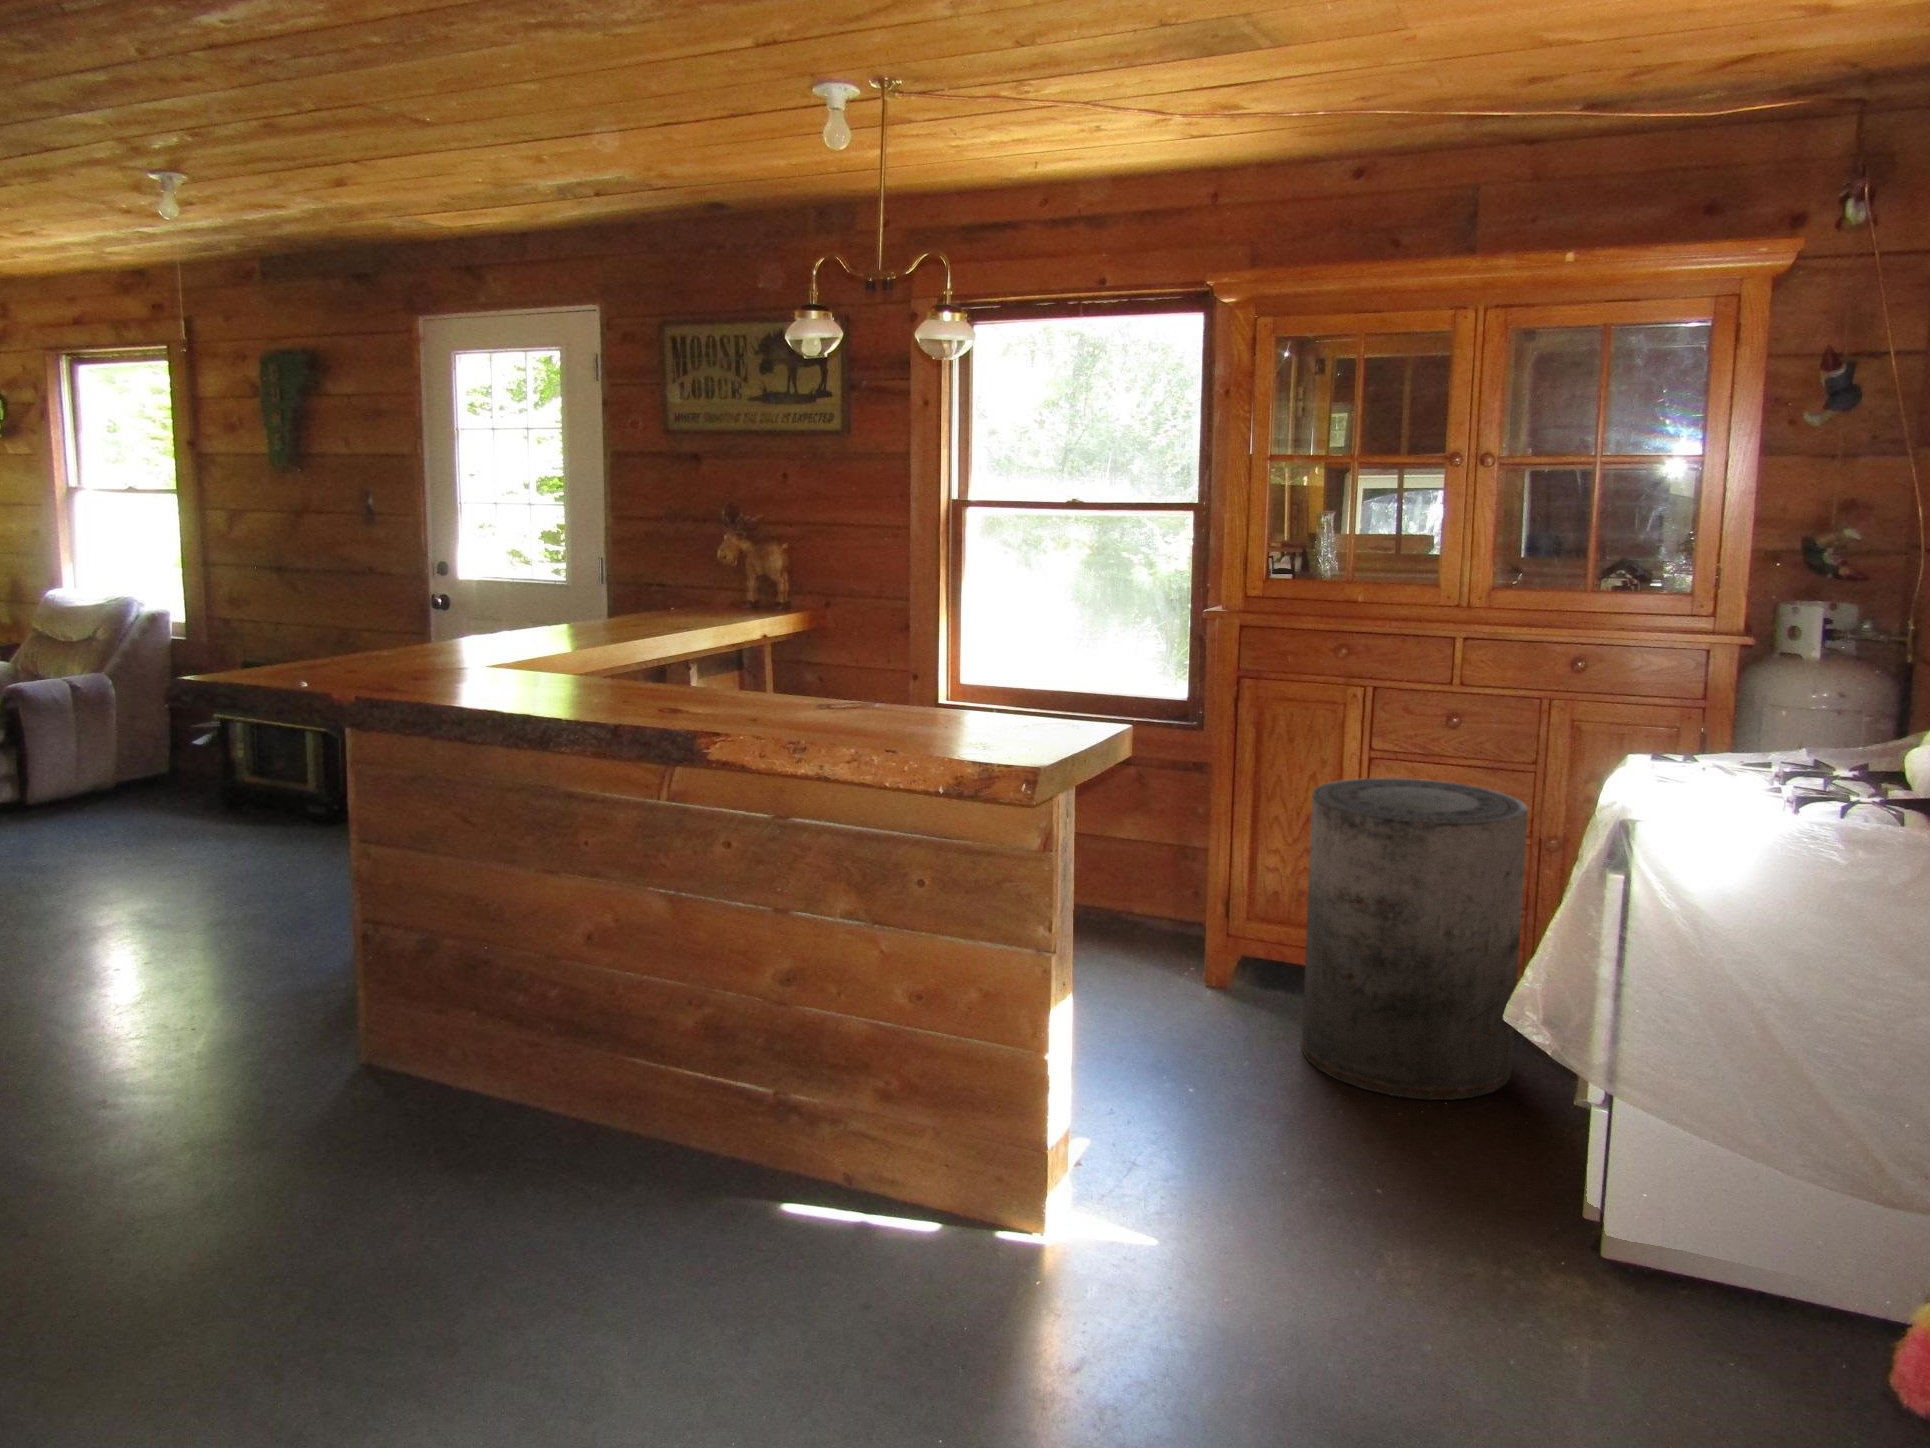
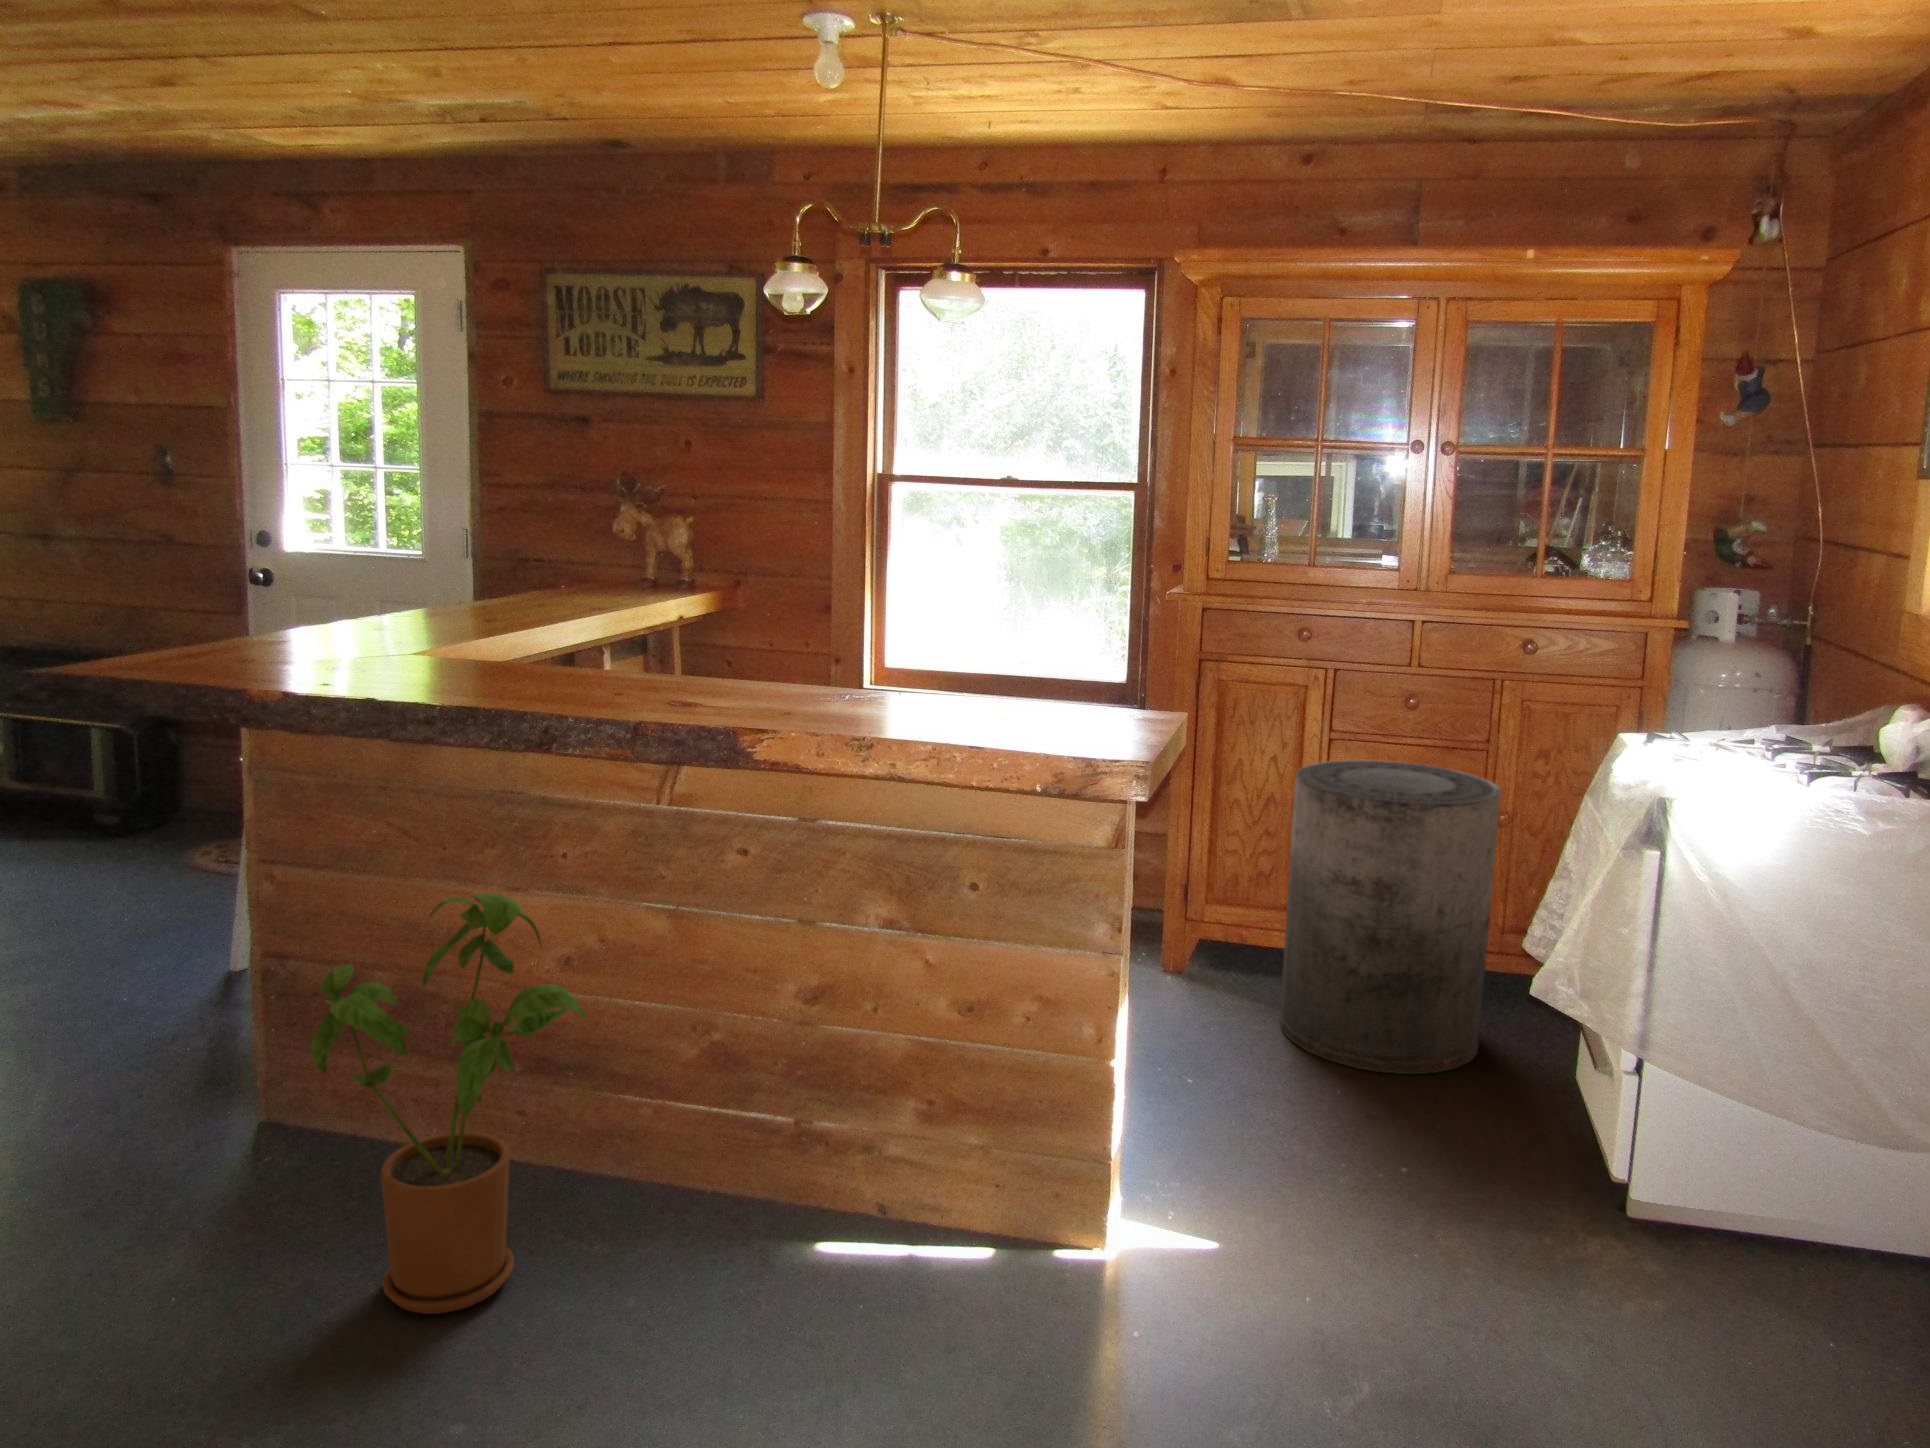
house plant: none [362,871,577,1219] -> present [311,894,589,1314]

